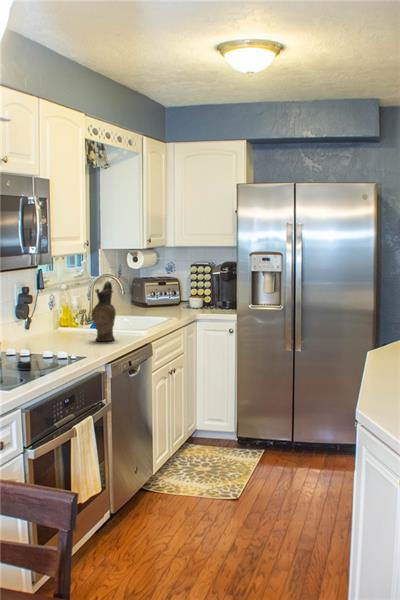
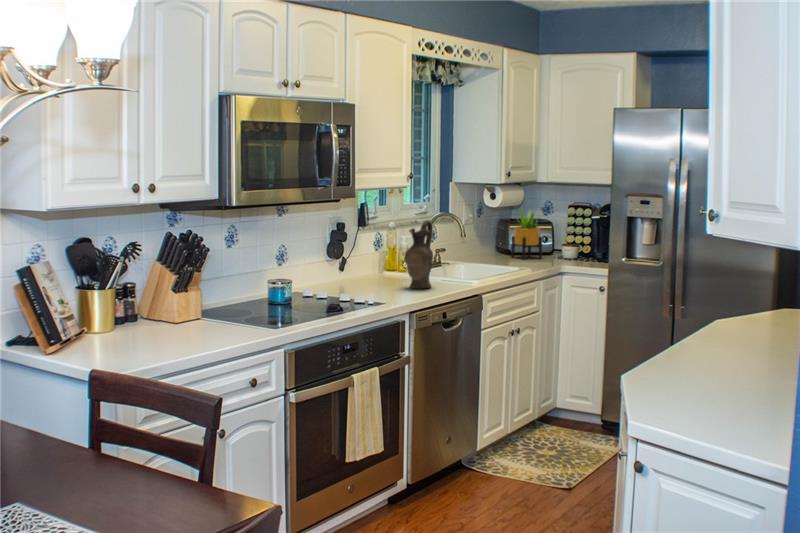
potted plant: none [151,266,176,311] -> present [511,211,542,259]

